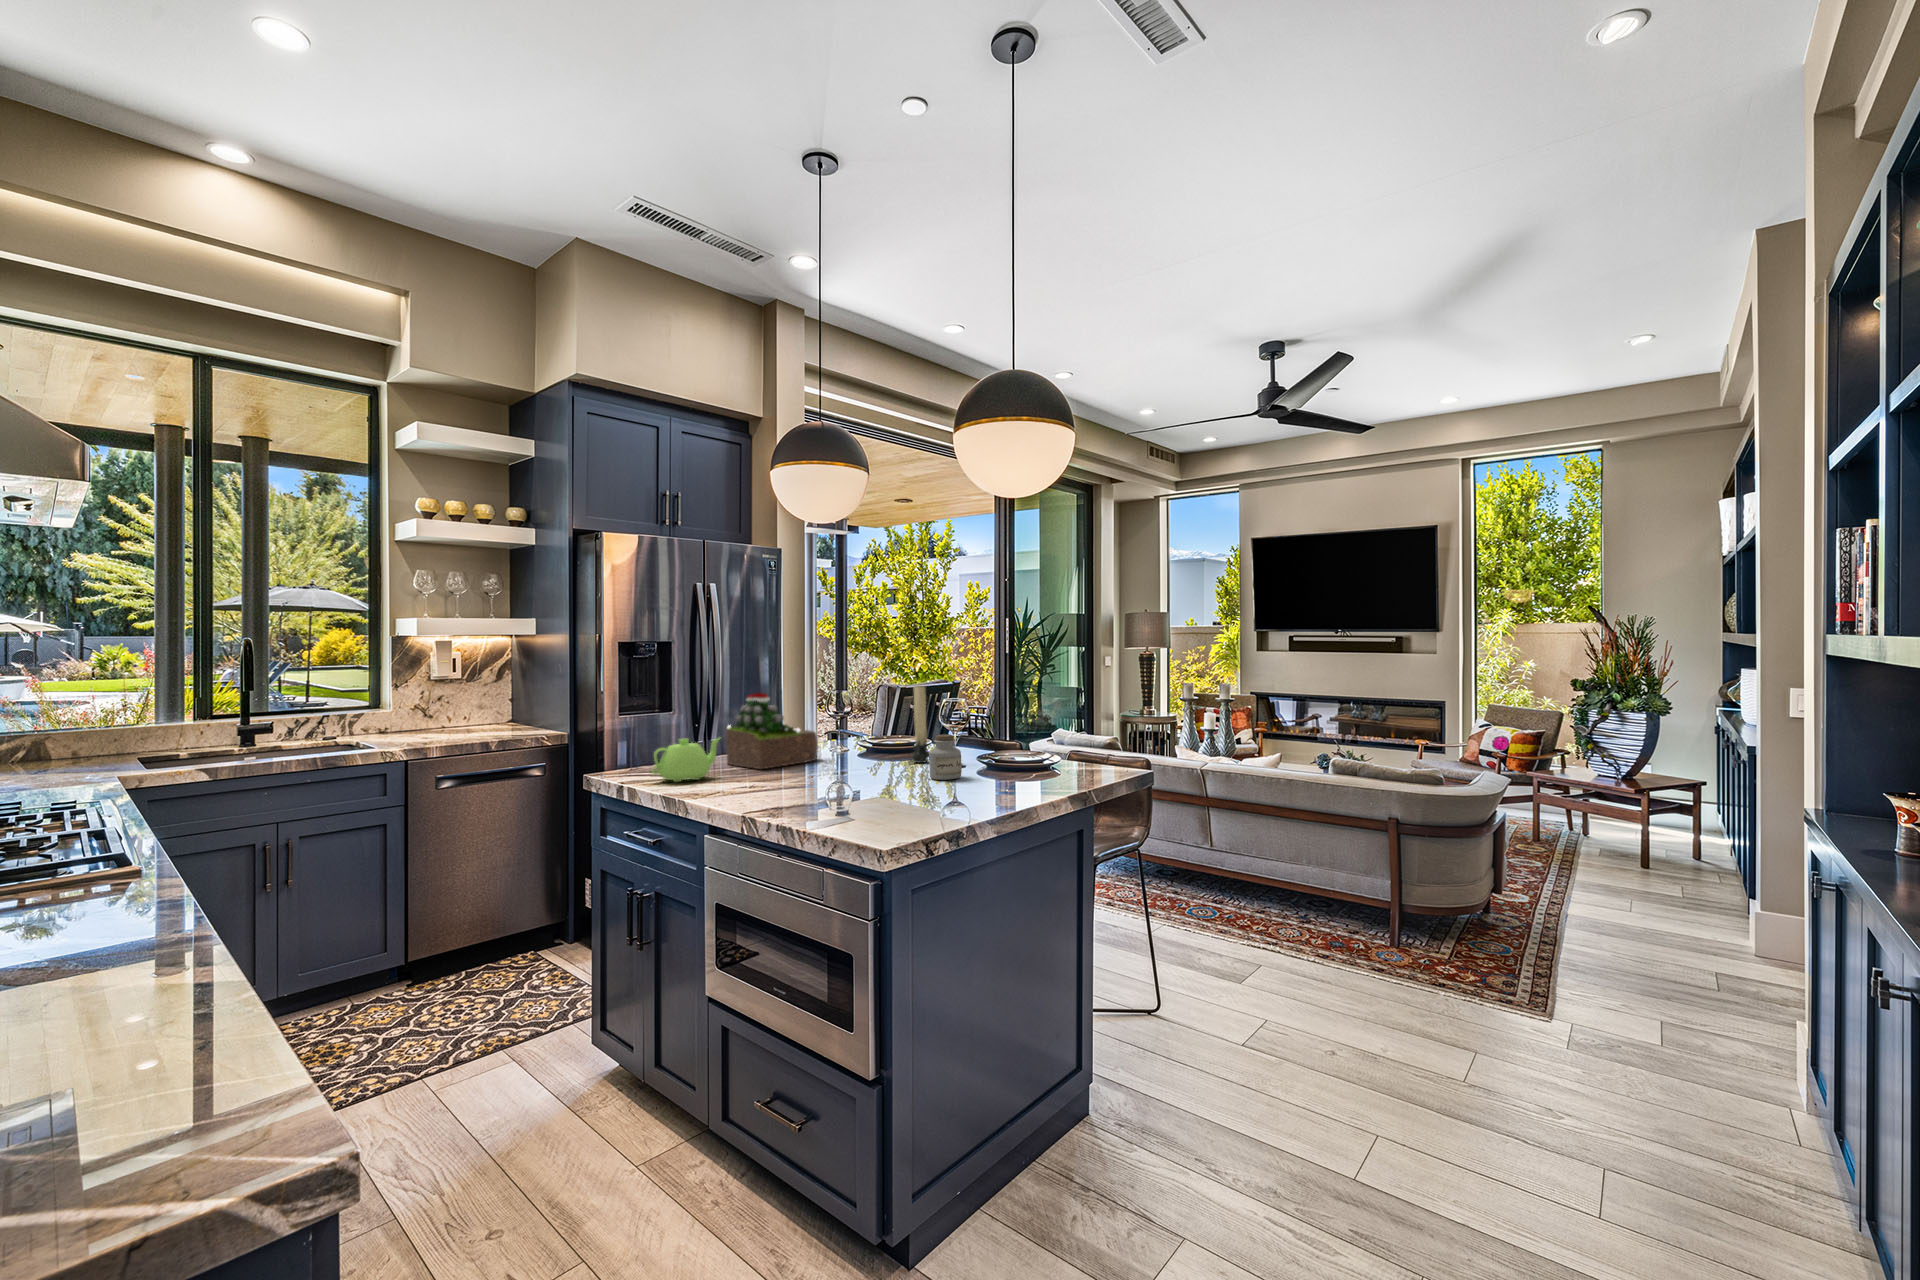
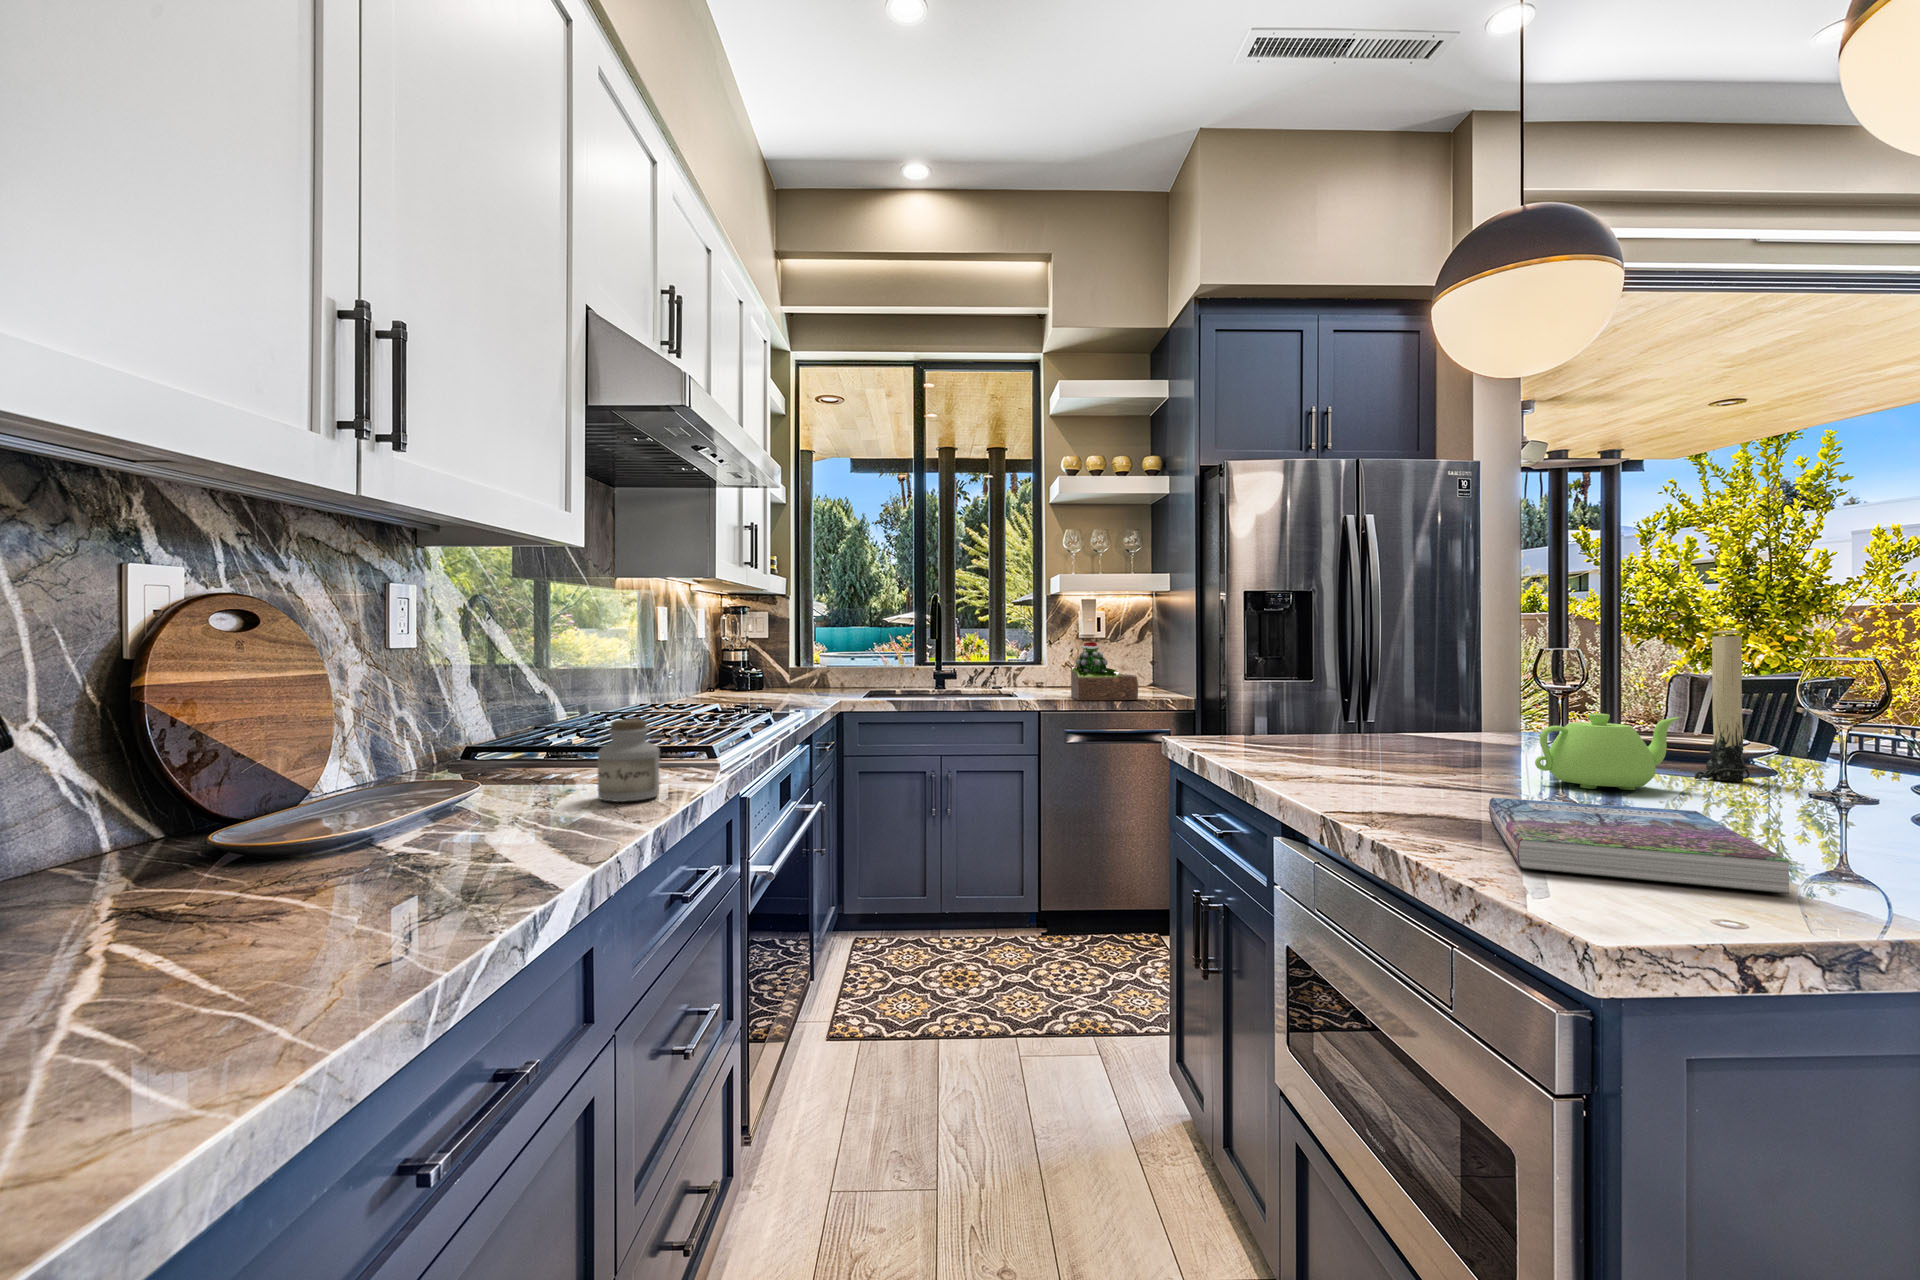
succulent plant: present [726,693,818,769] -> present [1071,642,1138,700]
jar: present [929,734,962,780] -> present [598,719,660,802]
teapot: present [652,738,720,782] -> present [1535,713,1679,790]
book: none [828,784,949,826] -> present [1489,798,1789,894]

